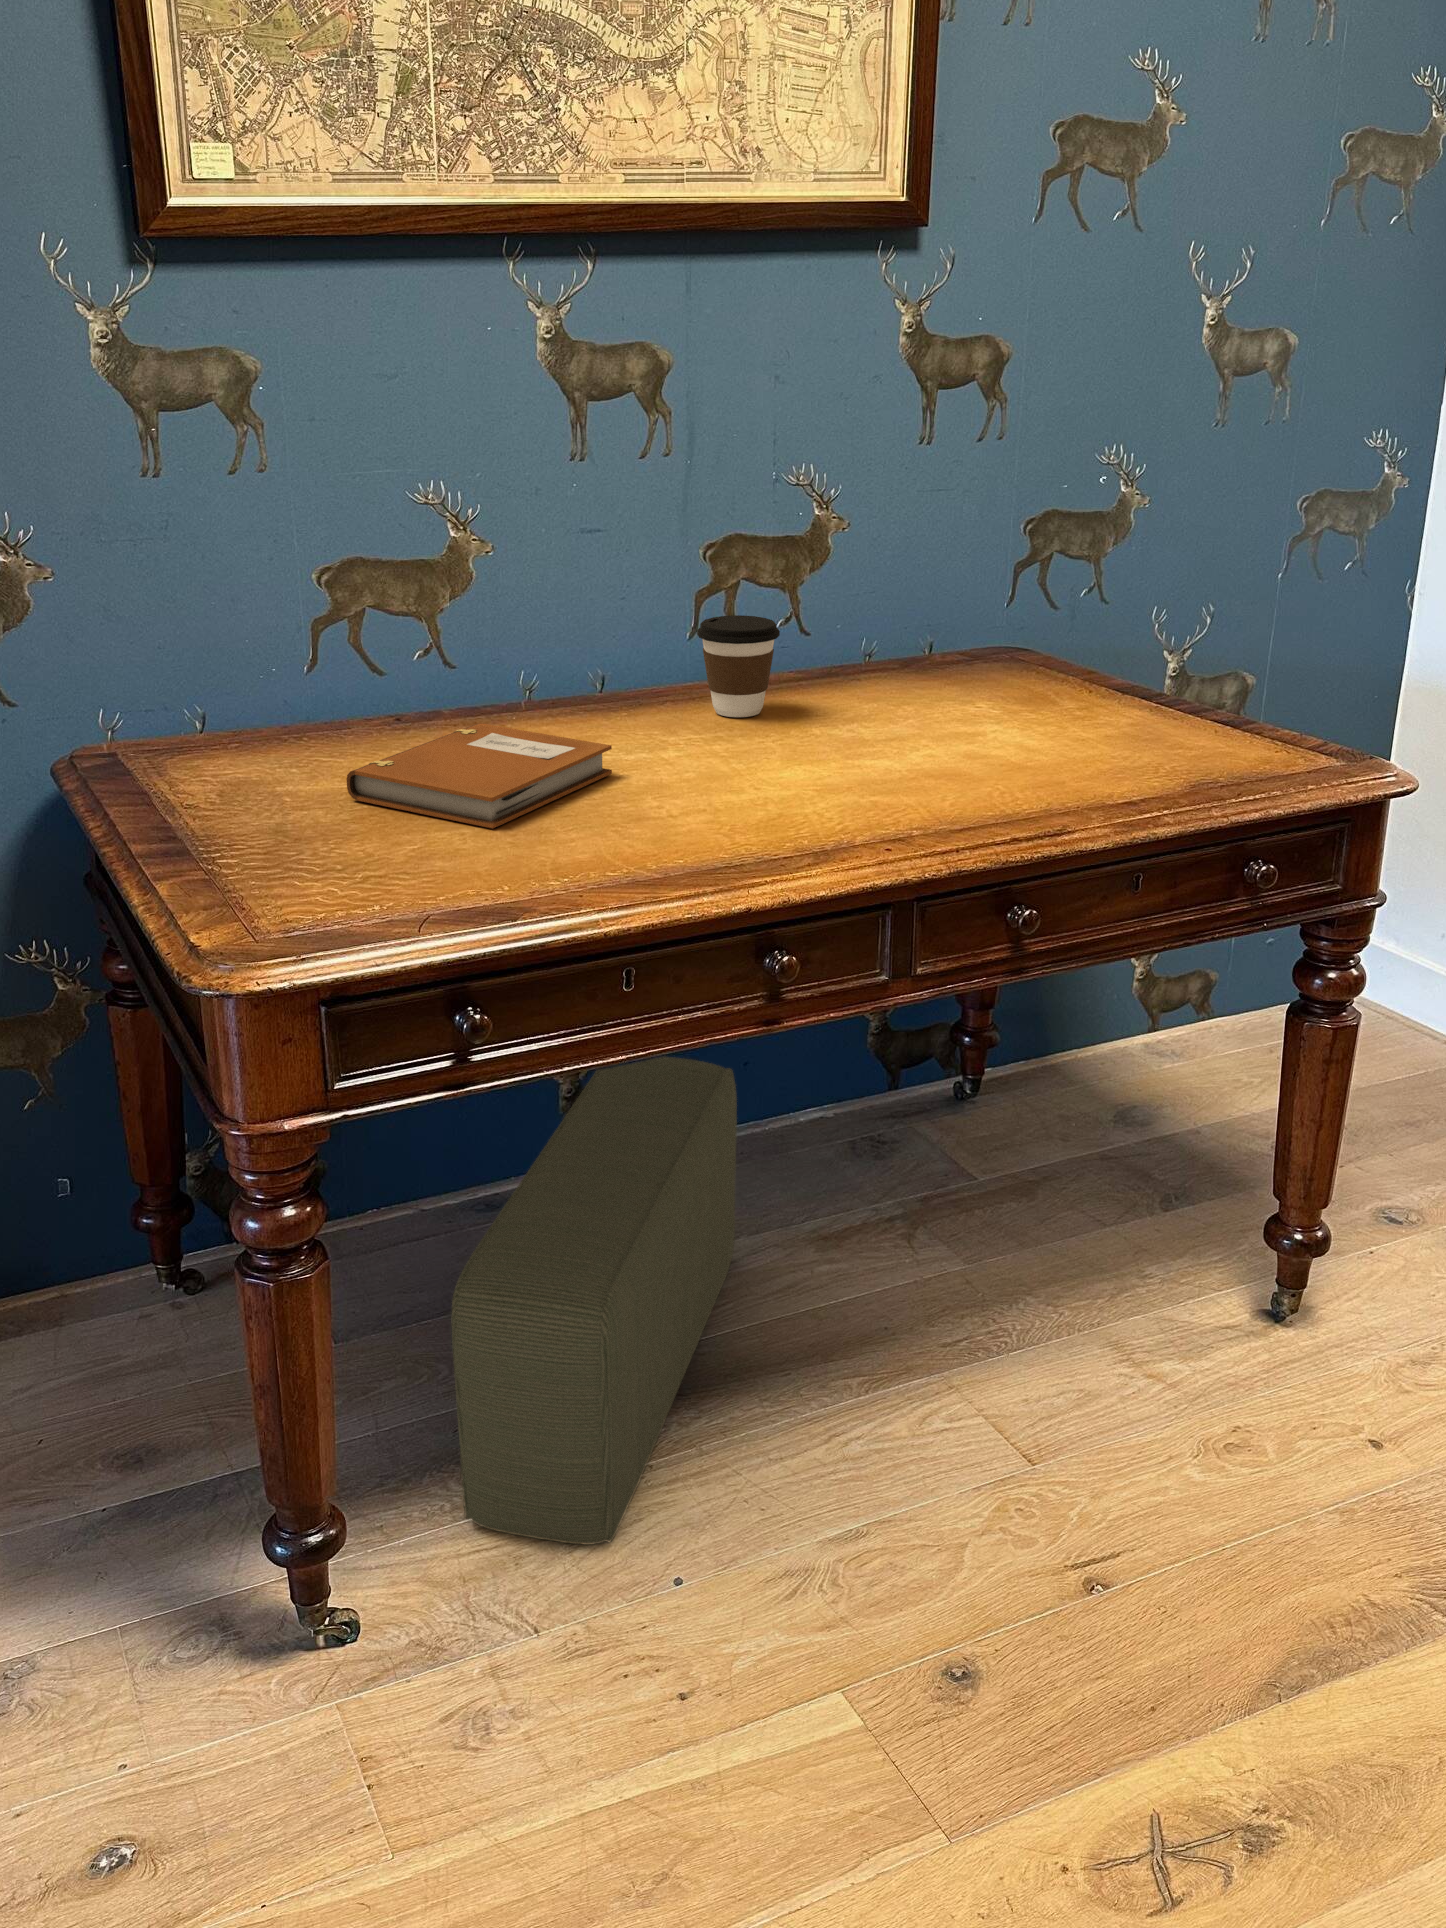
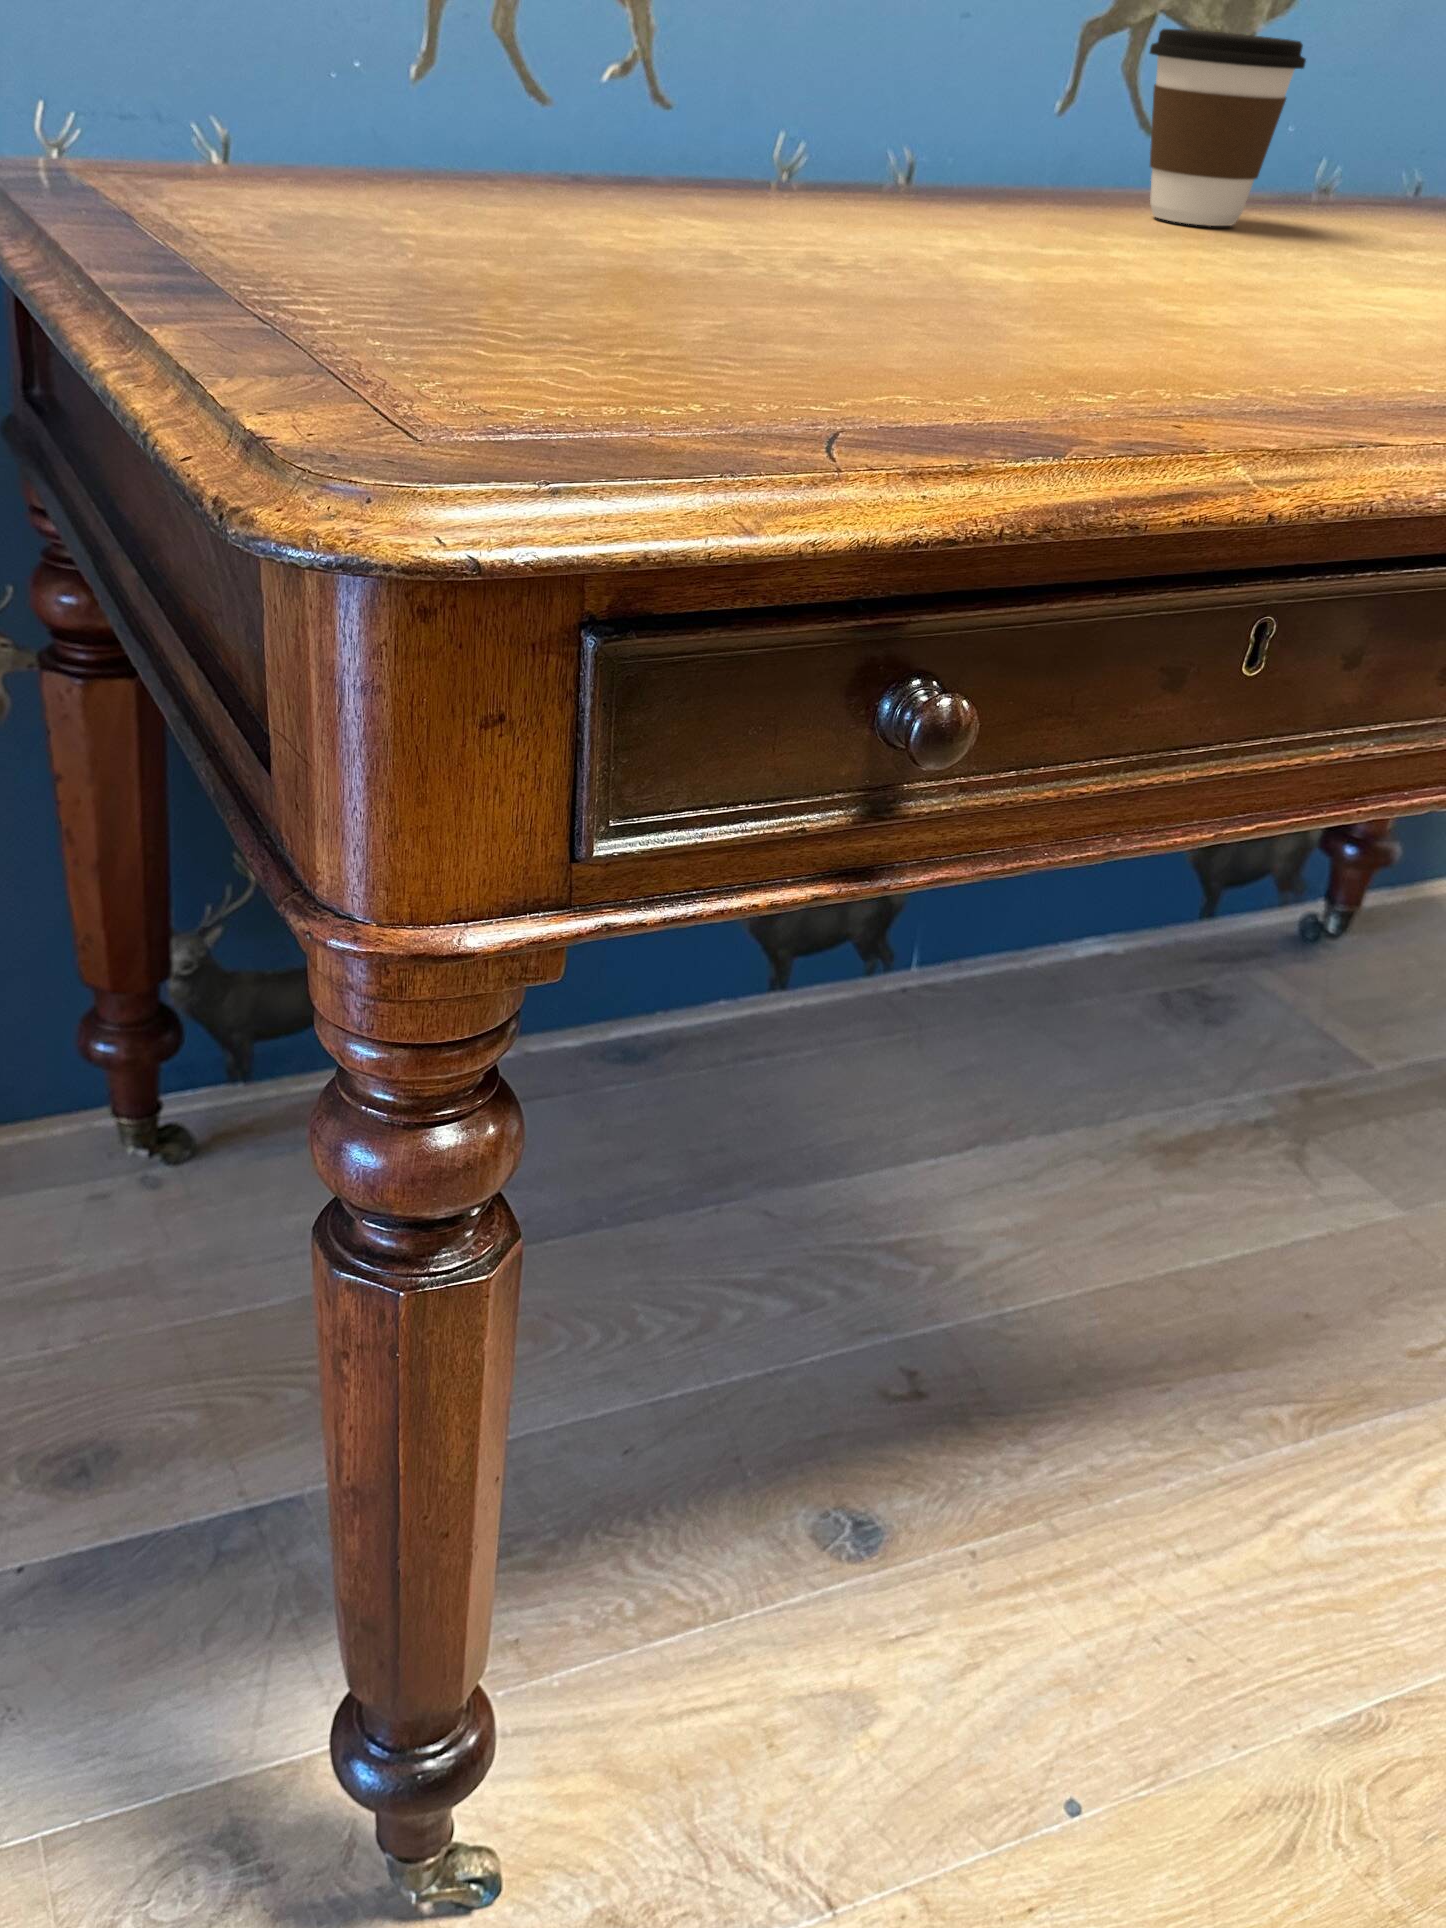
notebook: present [347,723,612,829] -> none [545,156,1063,310]
pouf: present [452,1056,737,1545] -> none [672,827,1100,1715]

